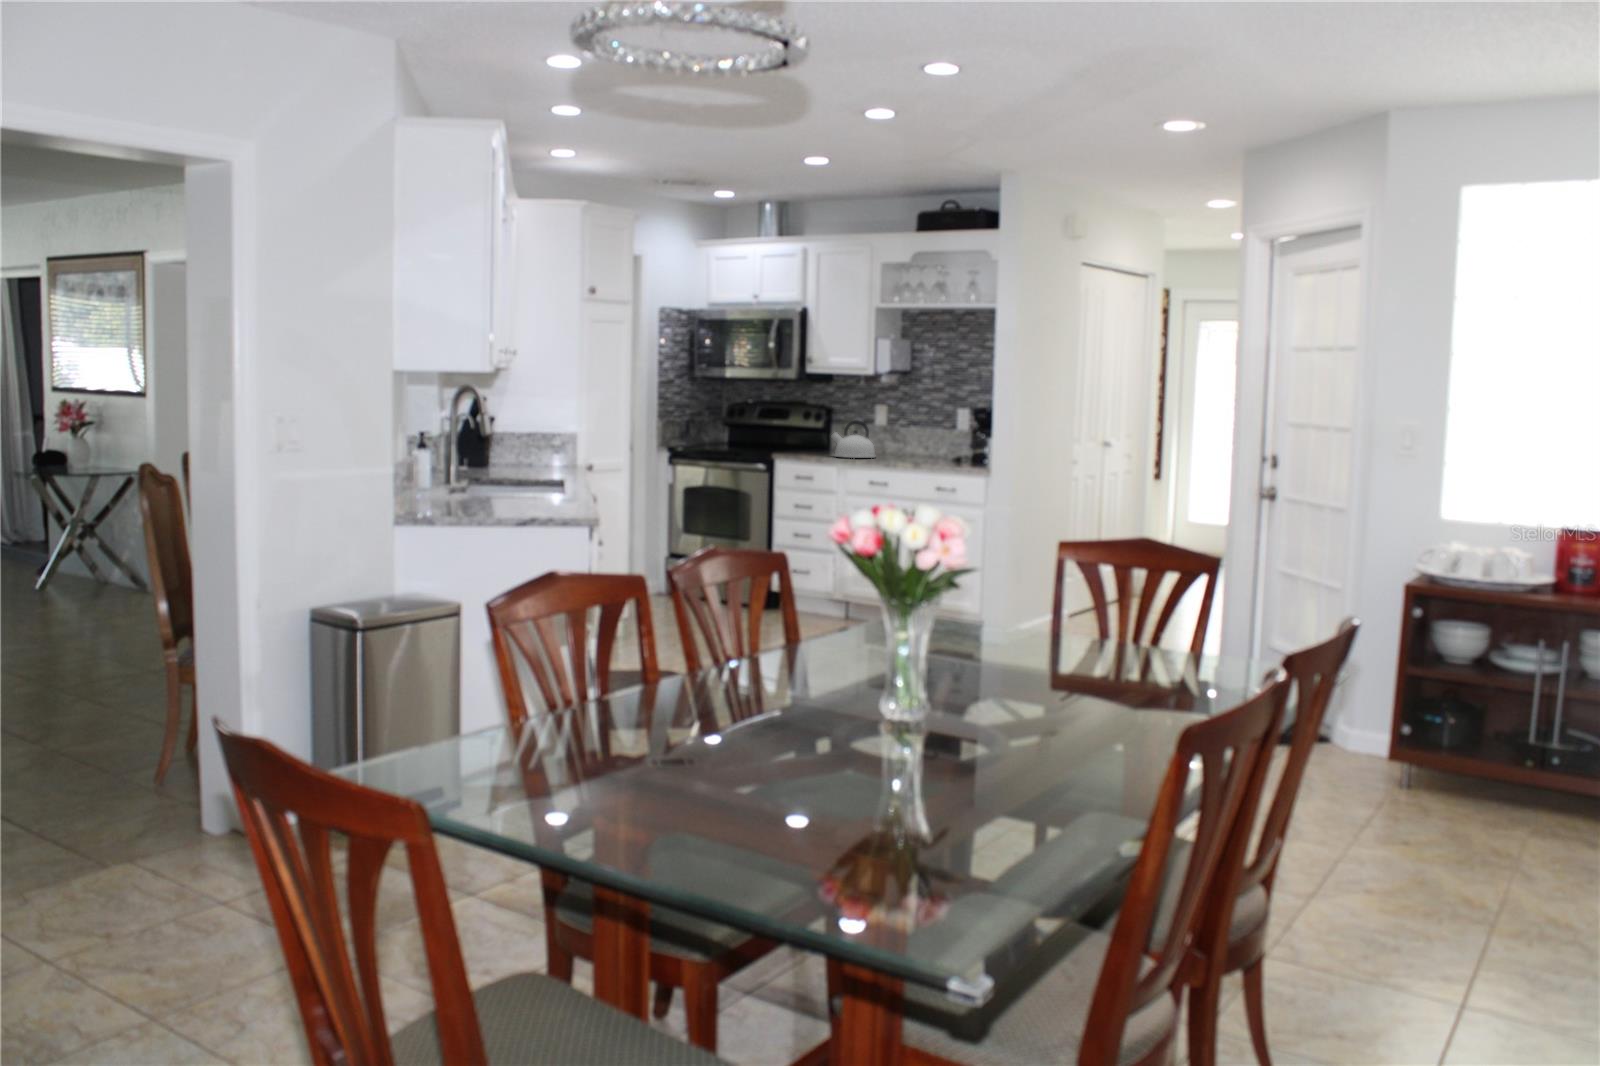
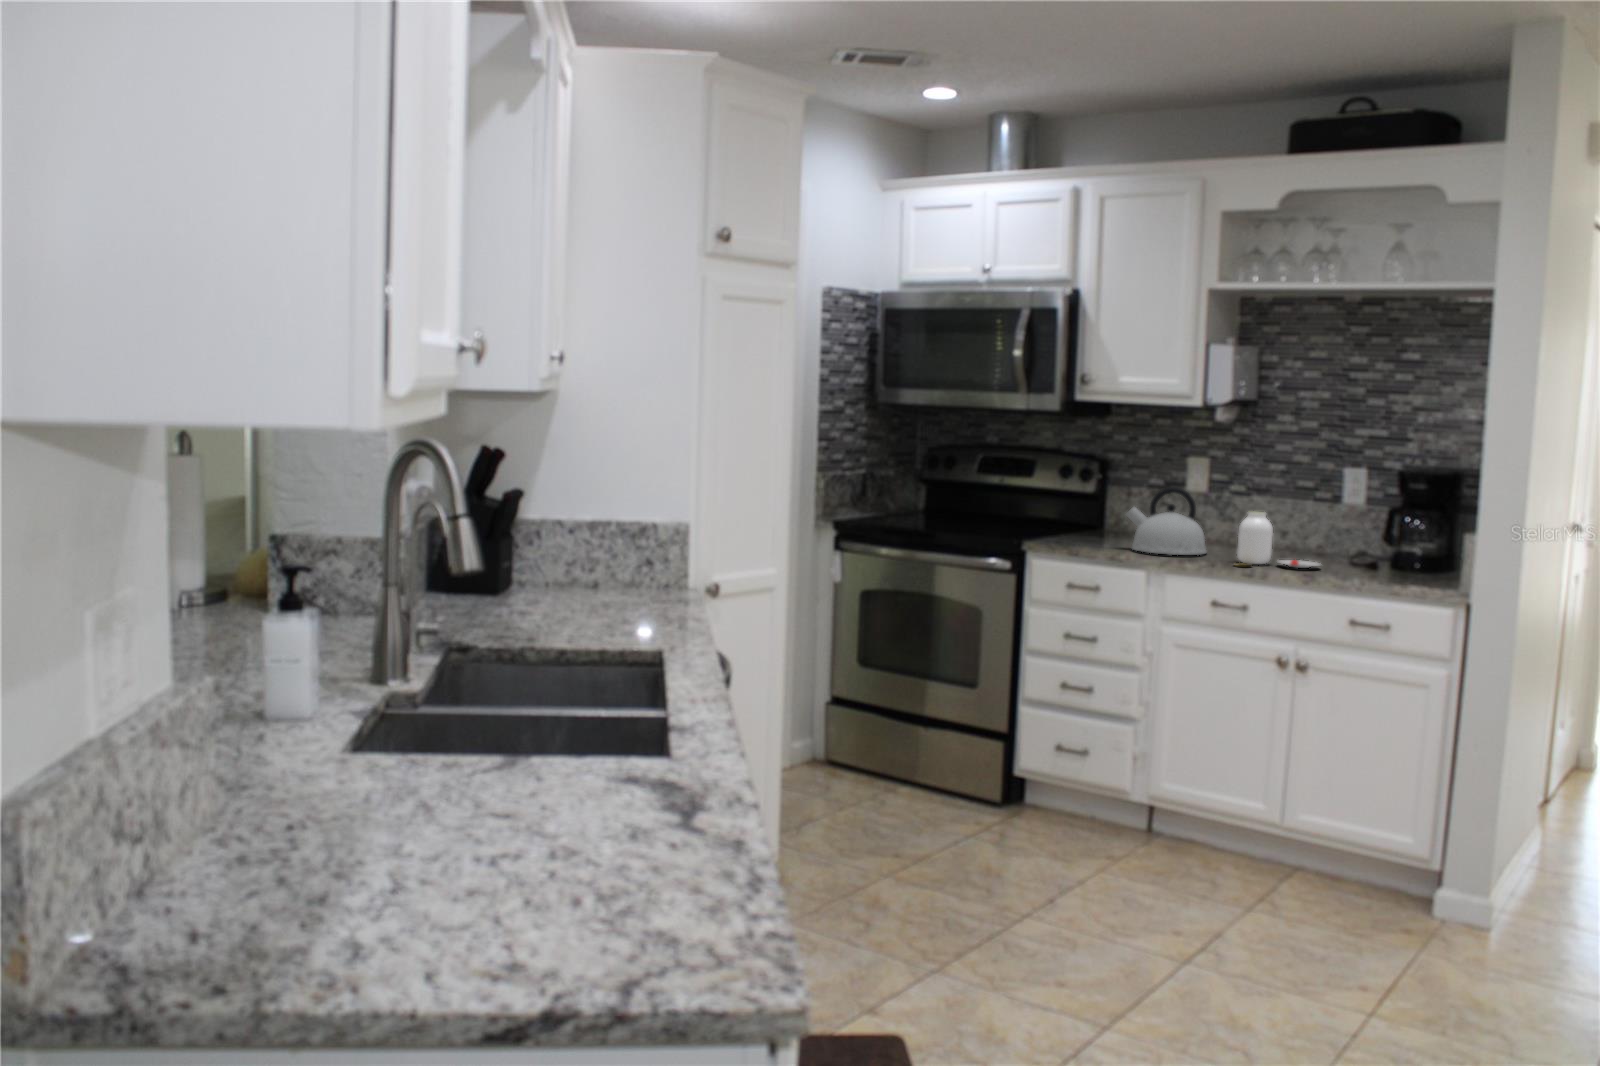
jar: none [883,432,931,462] -> present [1237,512,1320,568]

